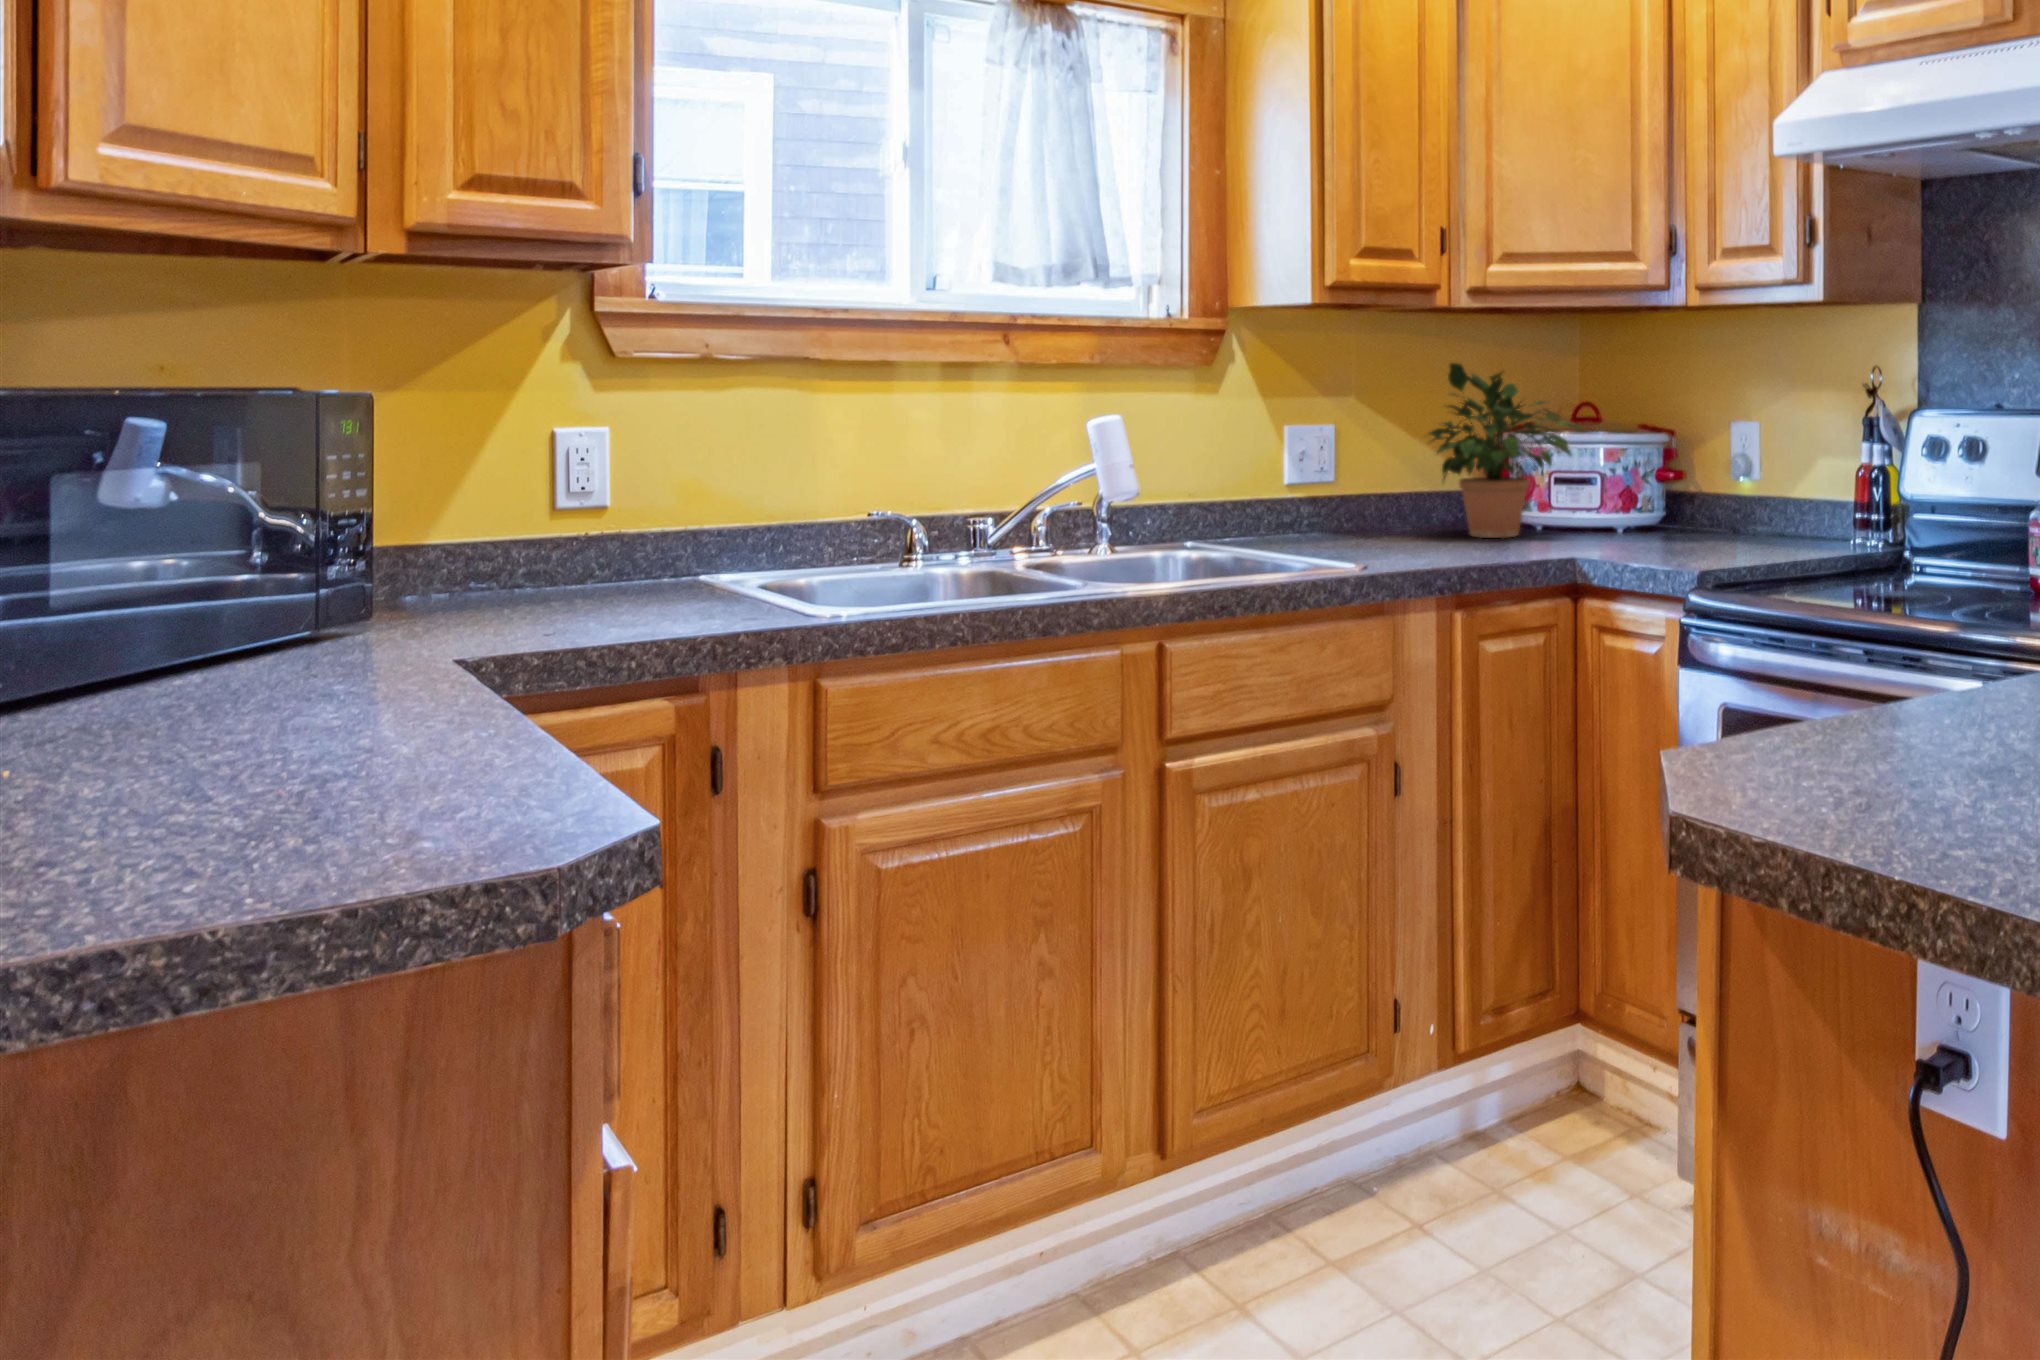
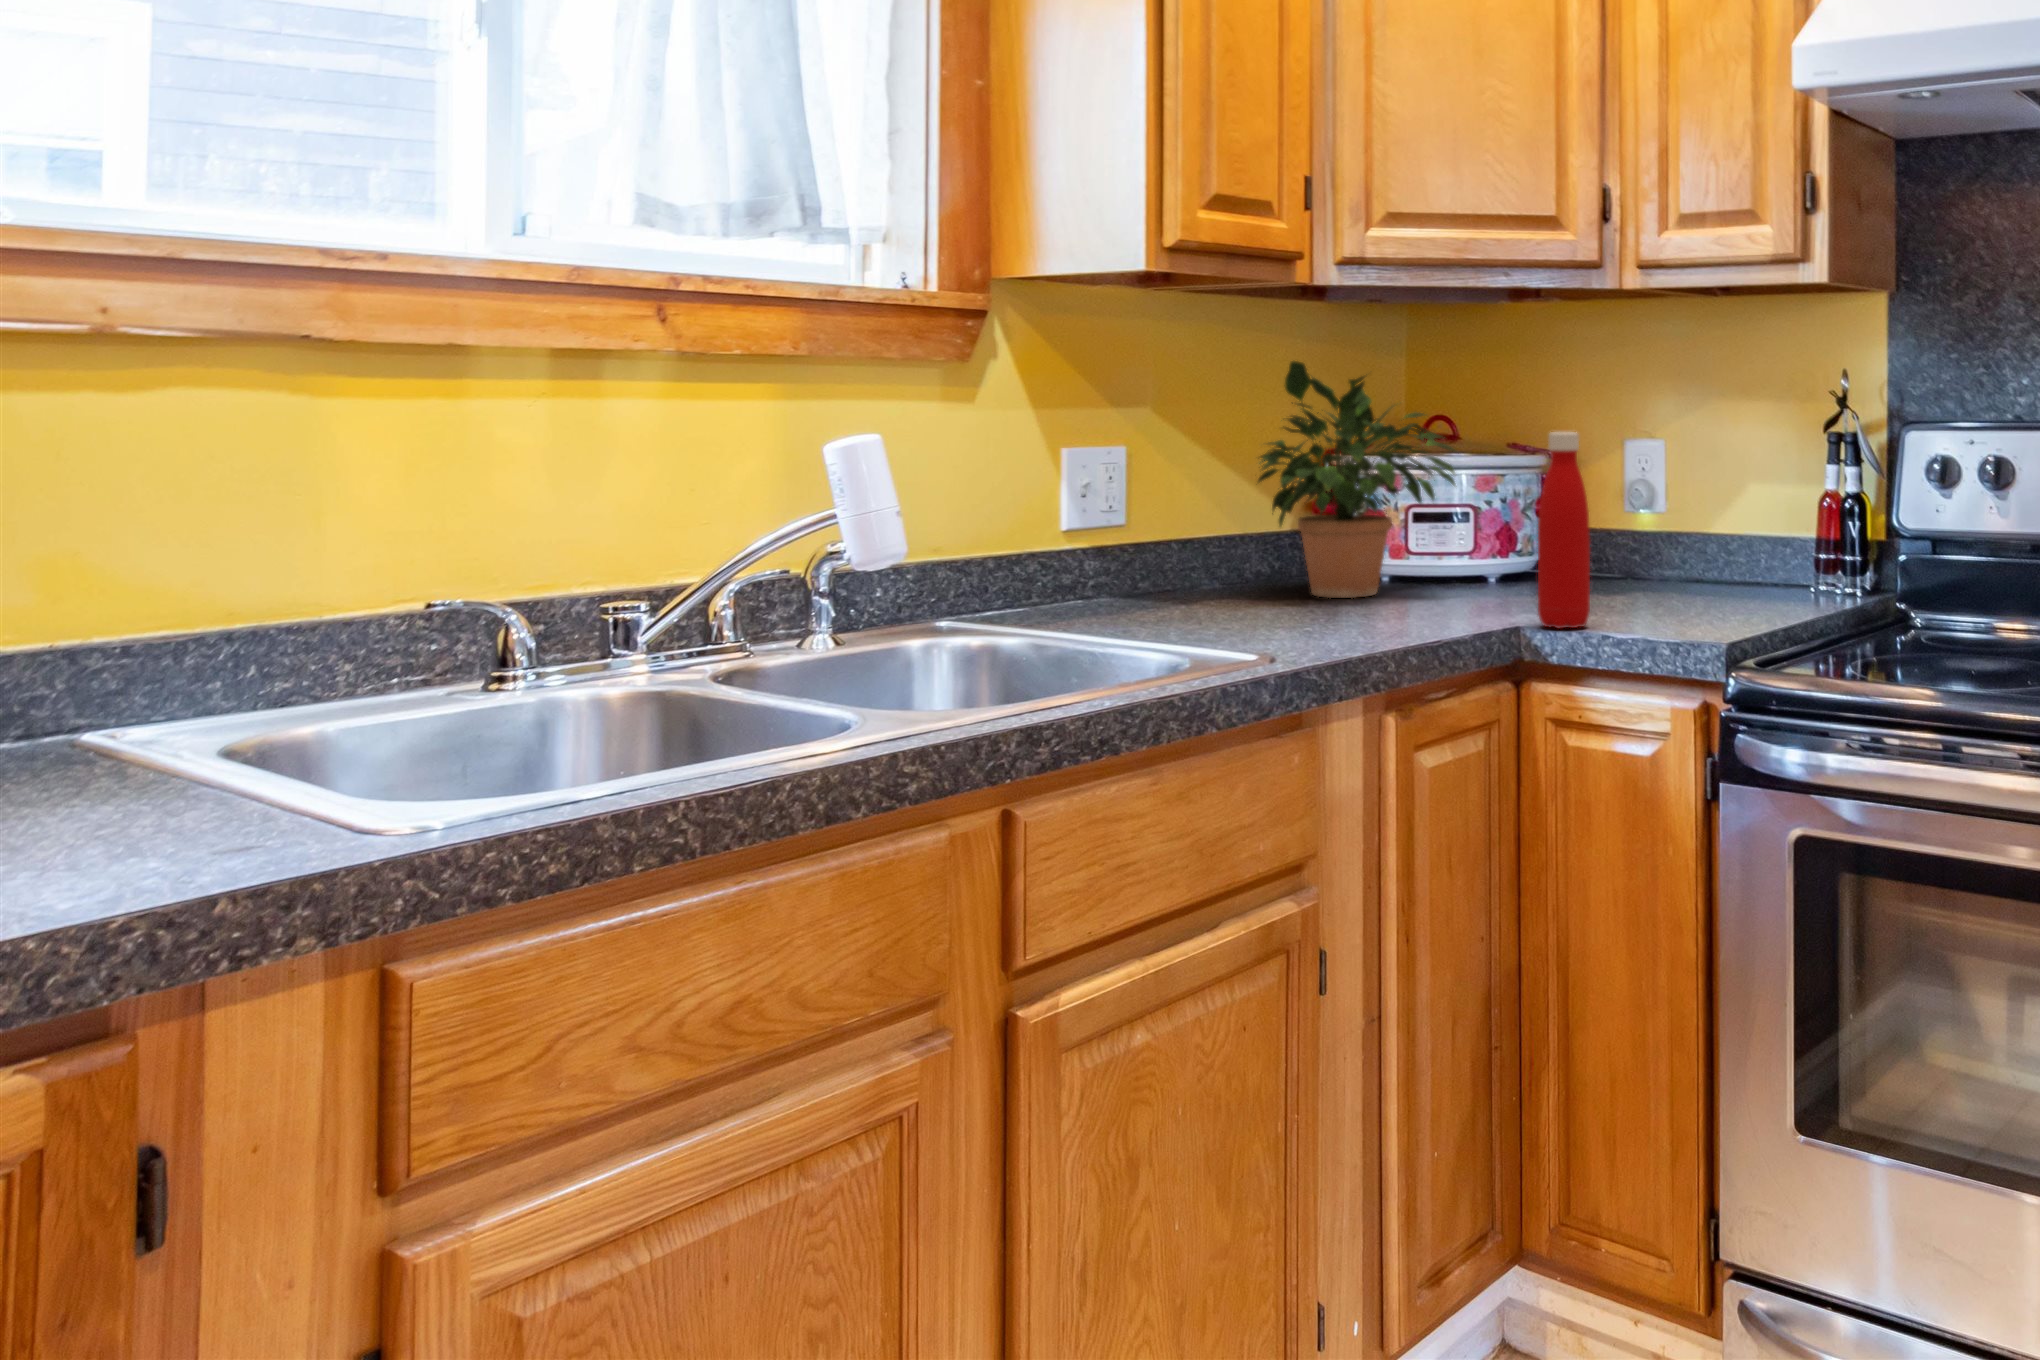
bottle: none [1593,415,1631,559] -> present [1538,432,1590,628]

